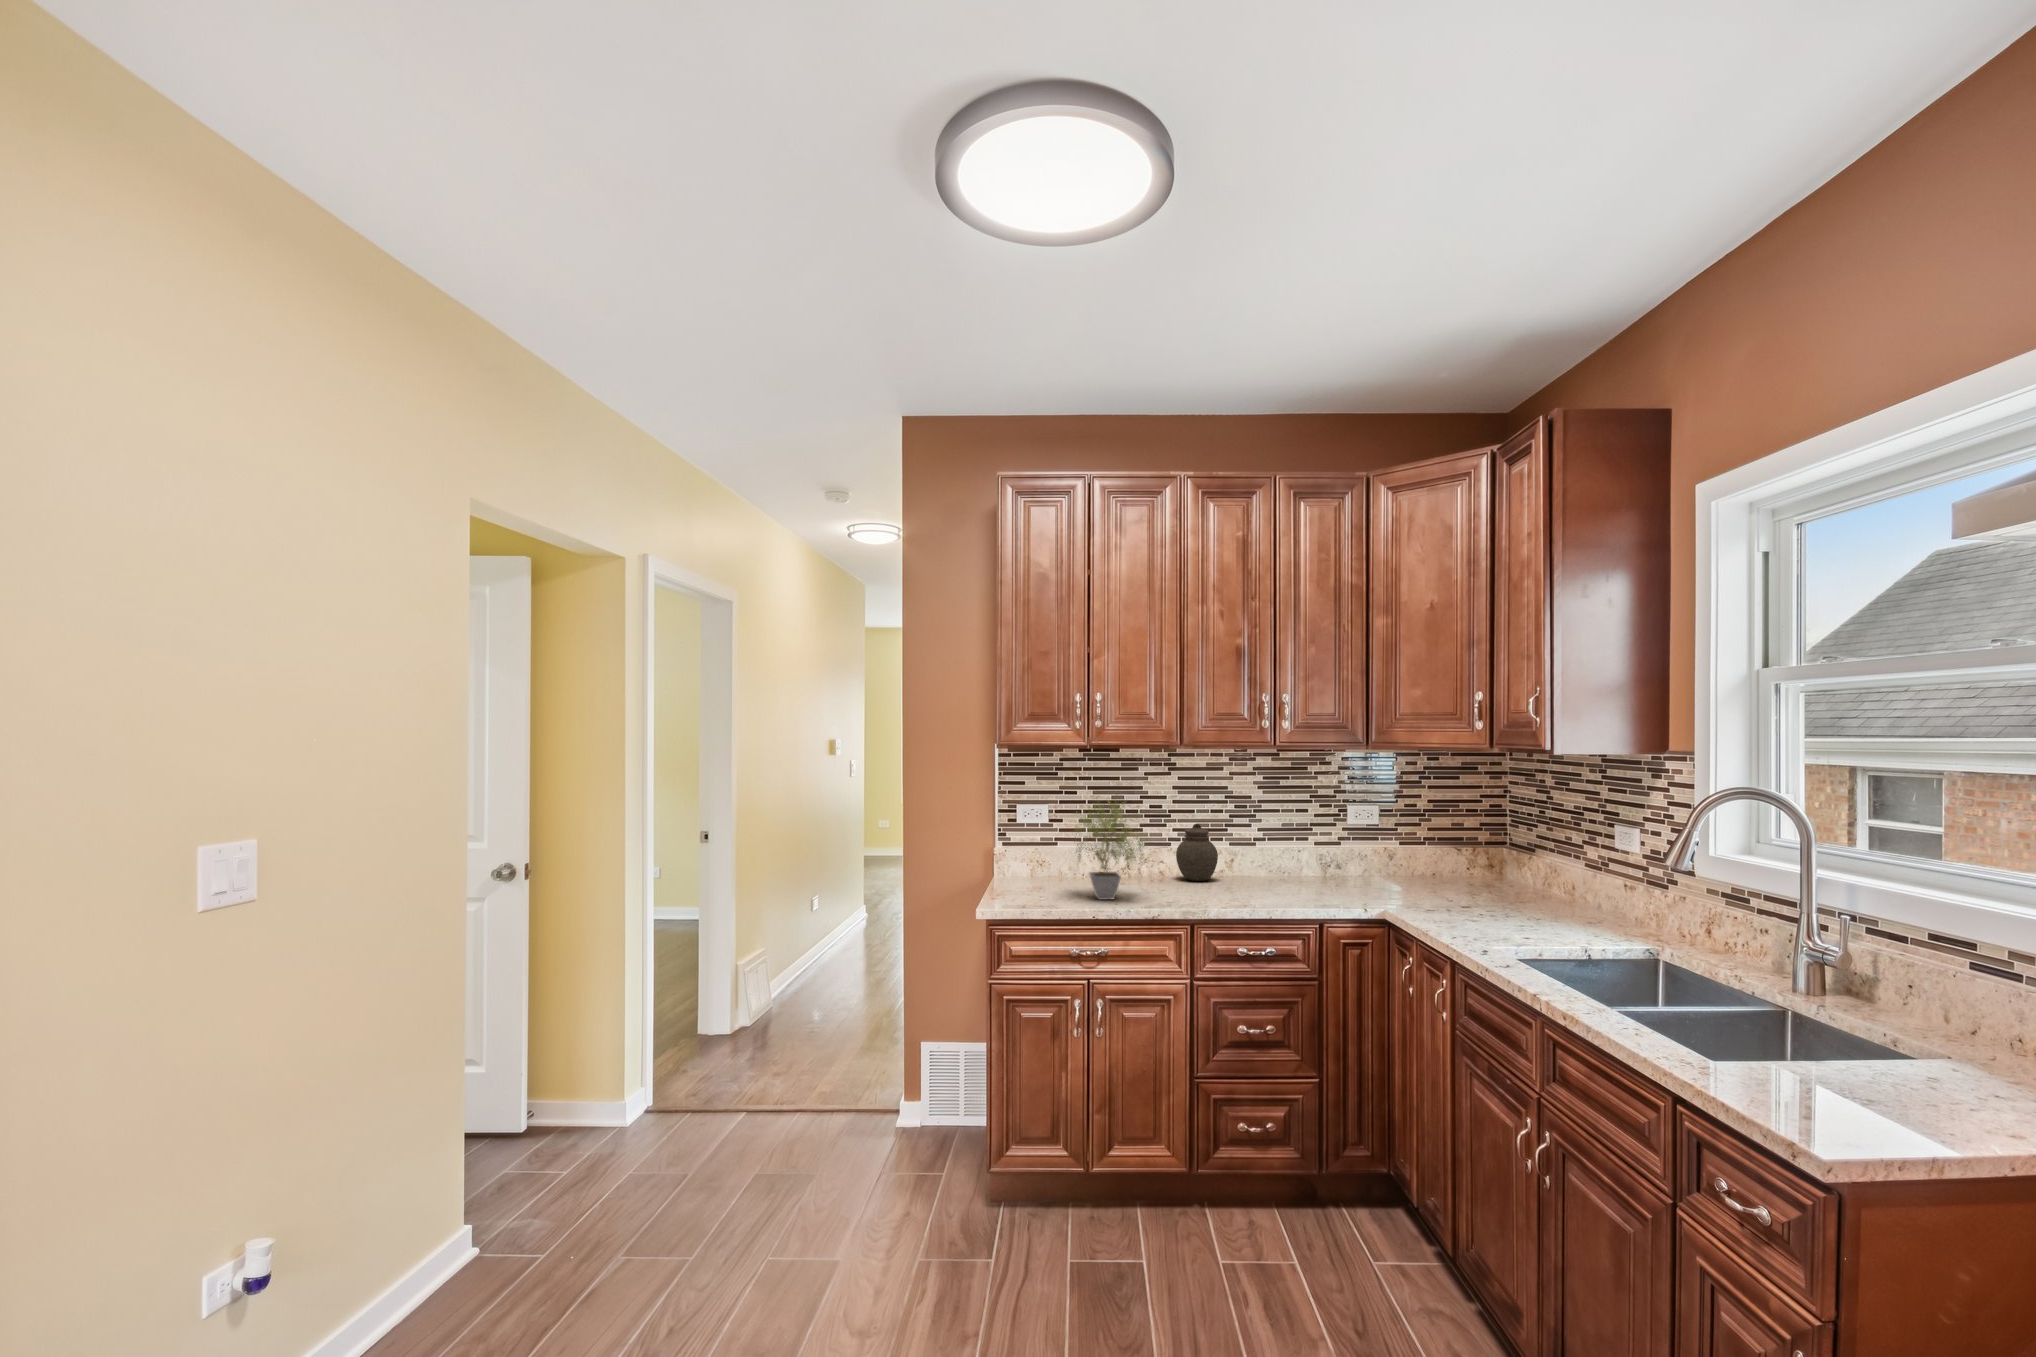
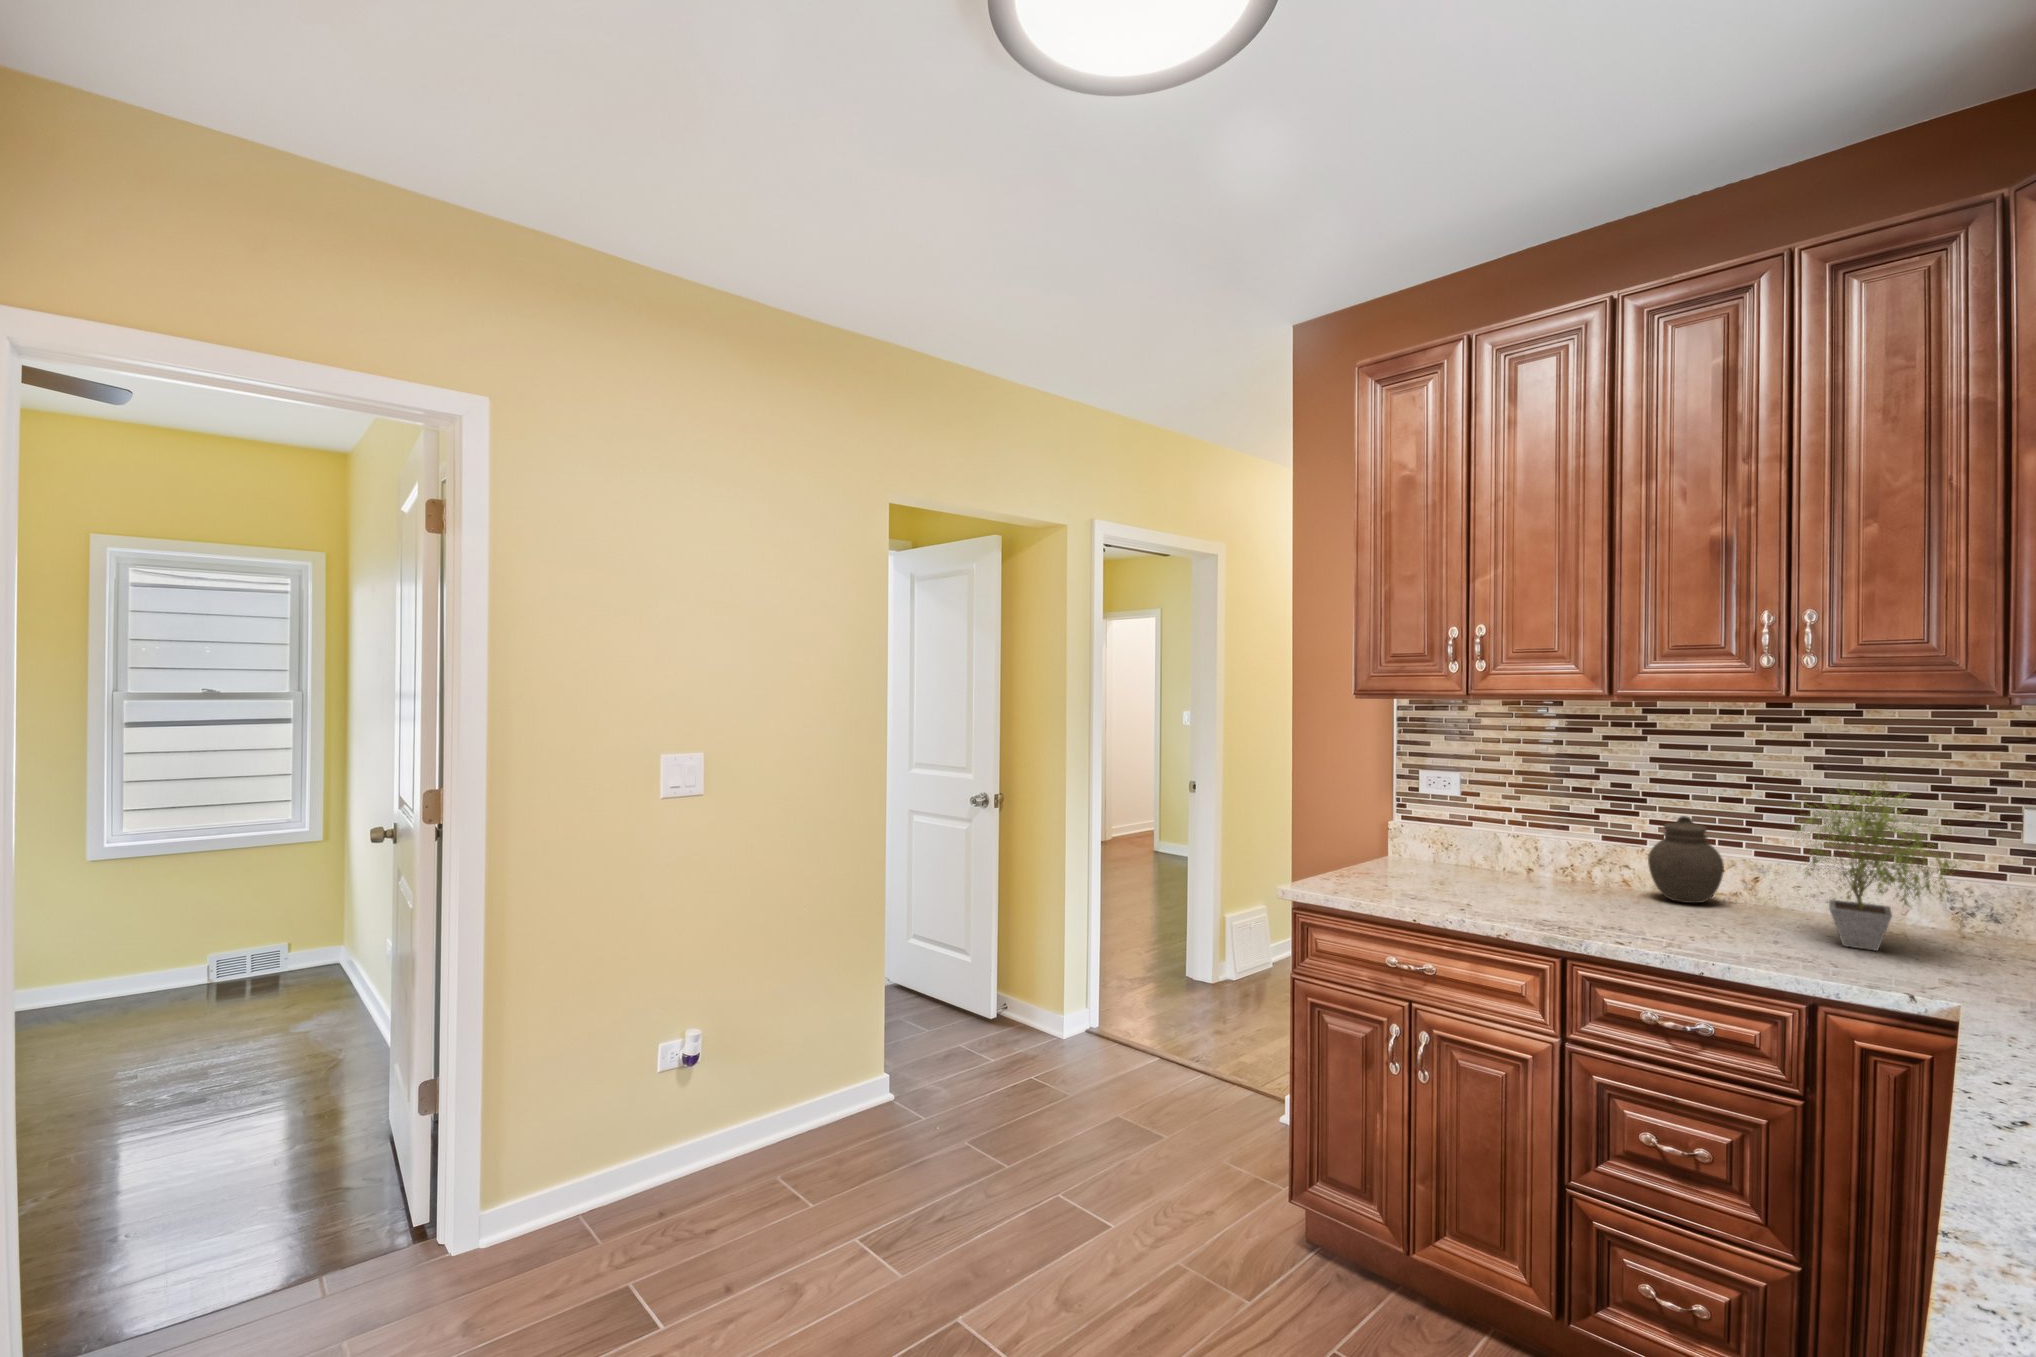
potted plant: present [1074,800,1145,900] -> present [1797,774,1961,951]

